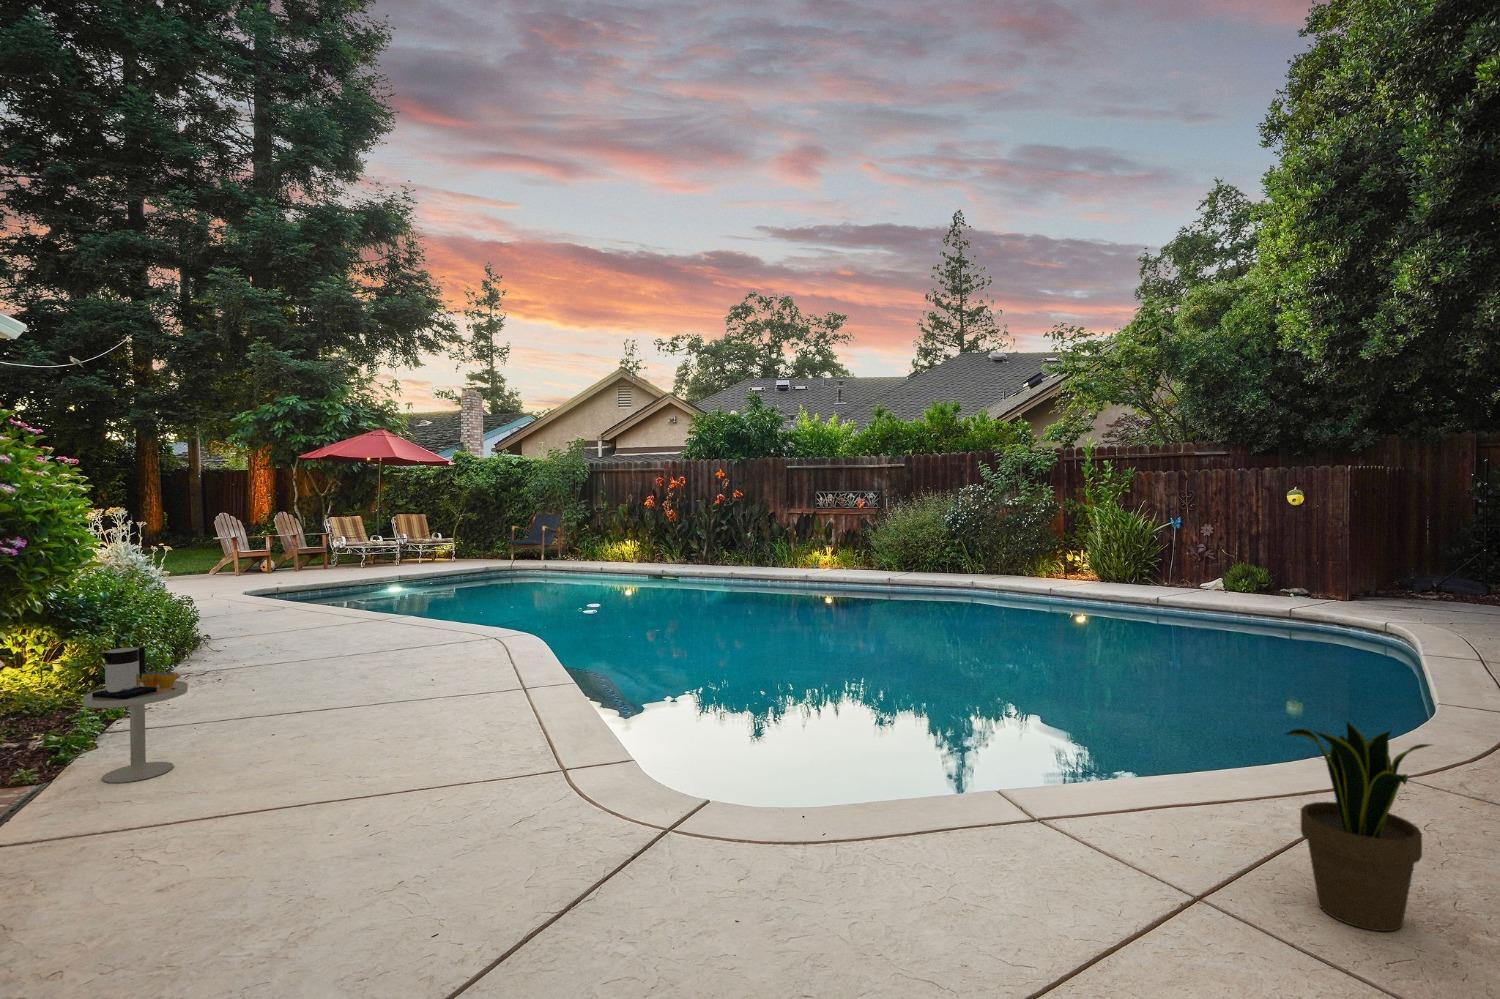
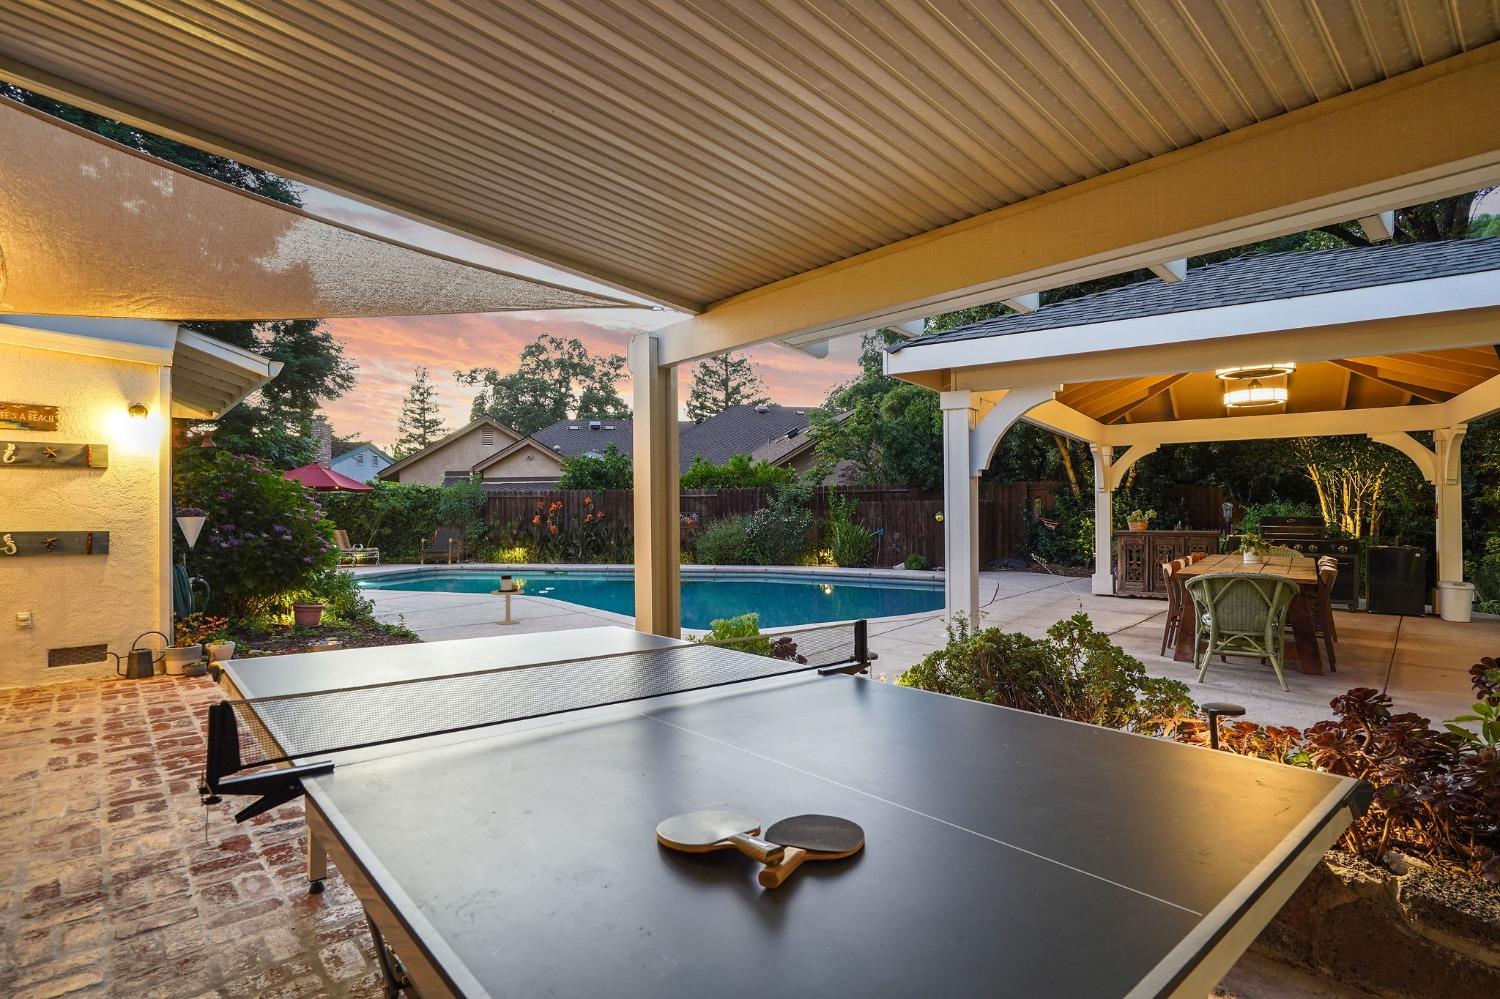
potted plant: present [1286,722,1431,931] -> none [890,571,920,619]

